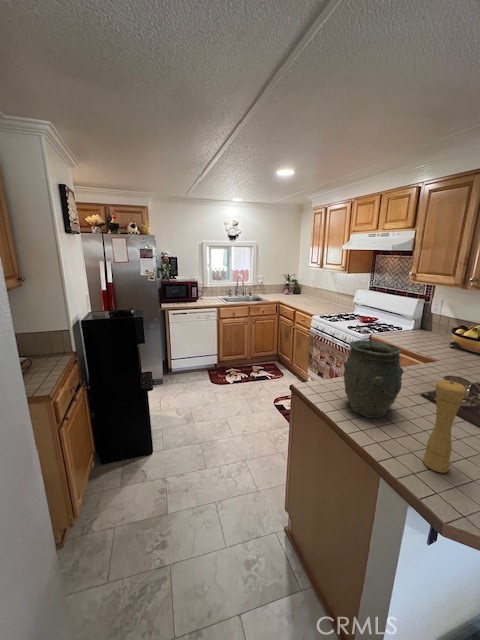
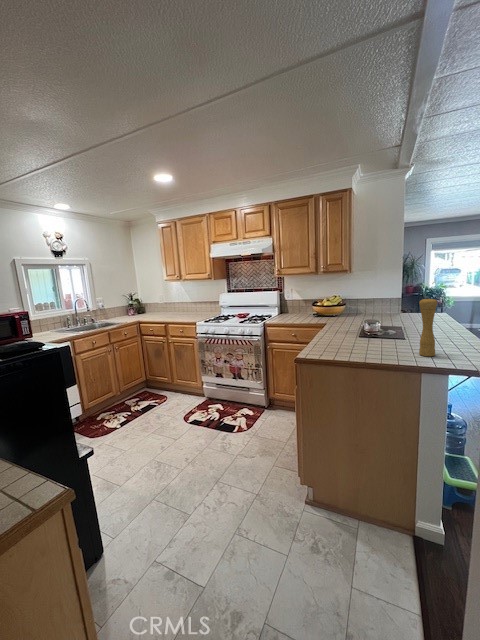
vase: present [344,340,403,418] -> none [336,298,378,353]

